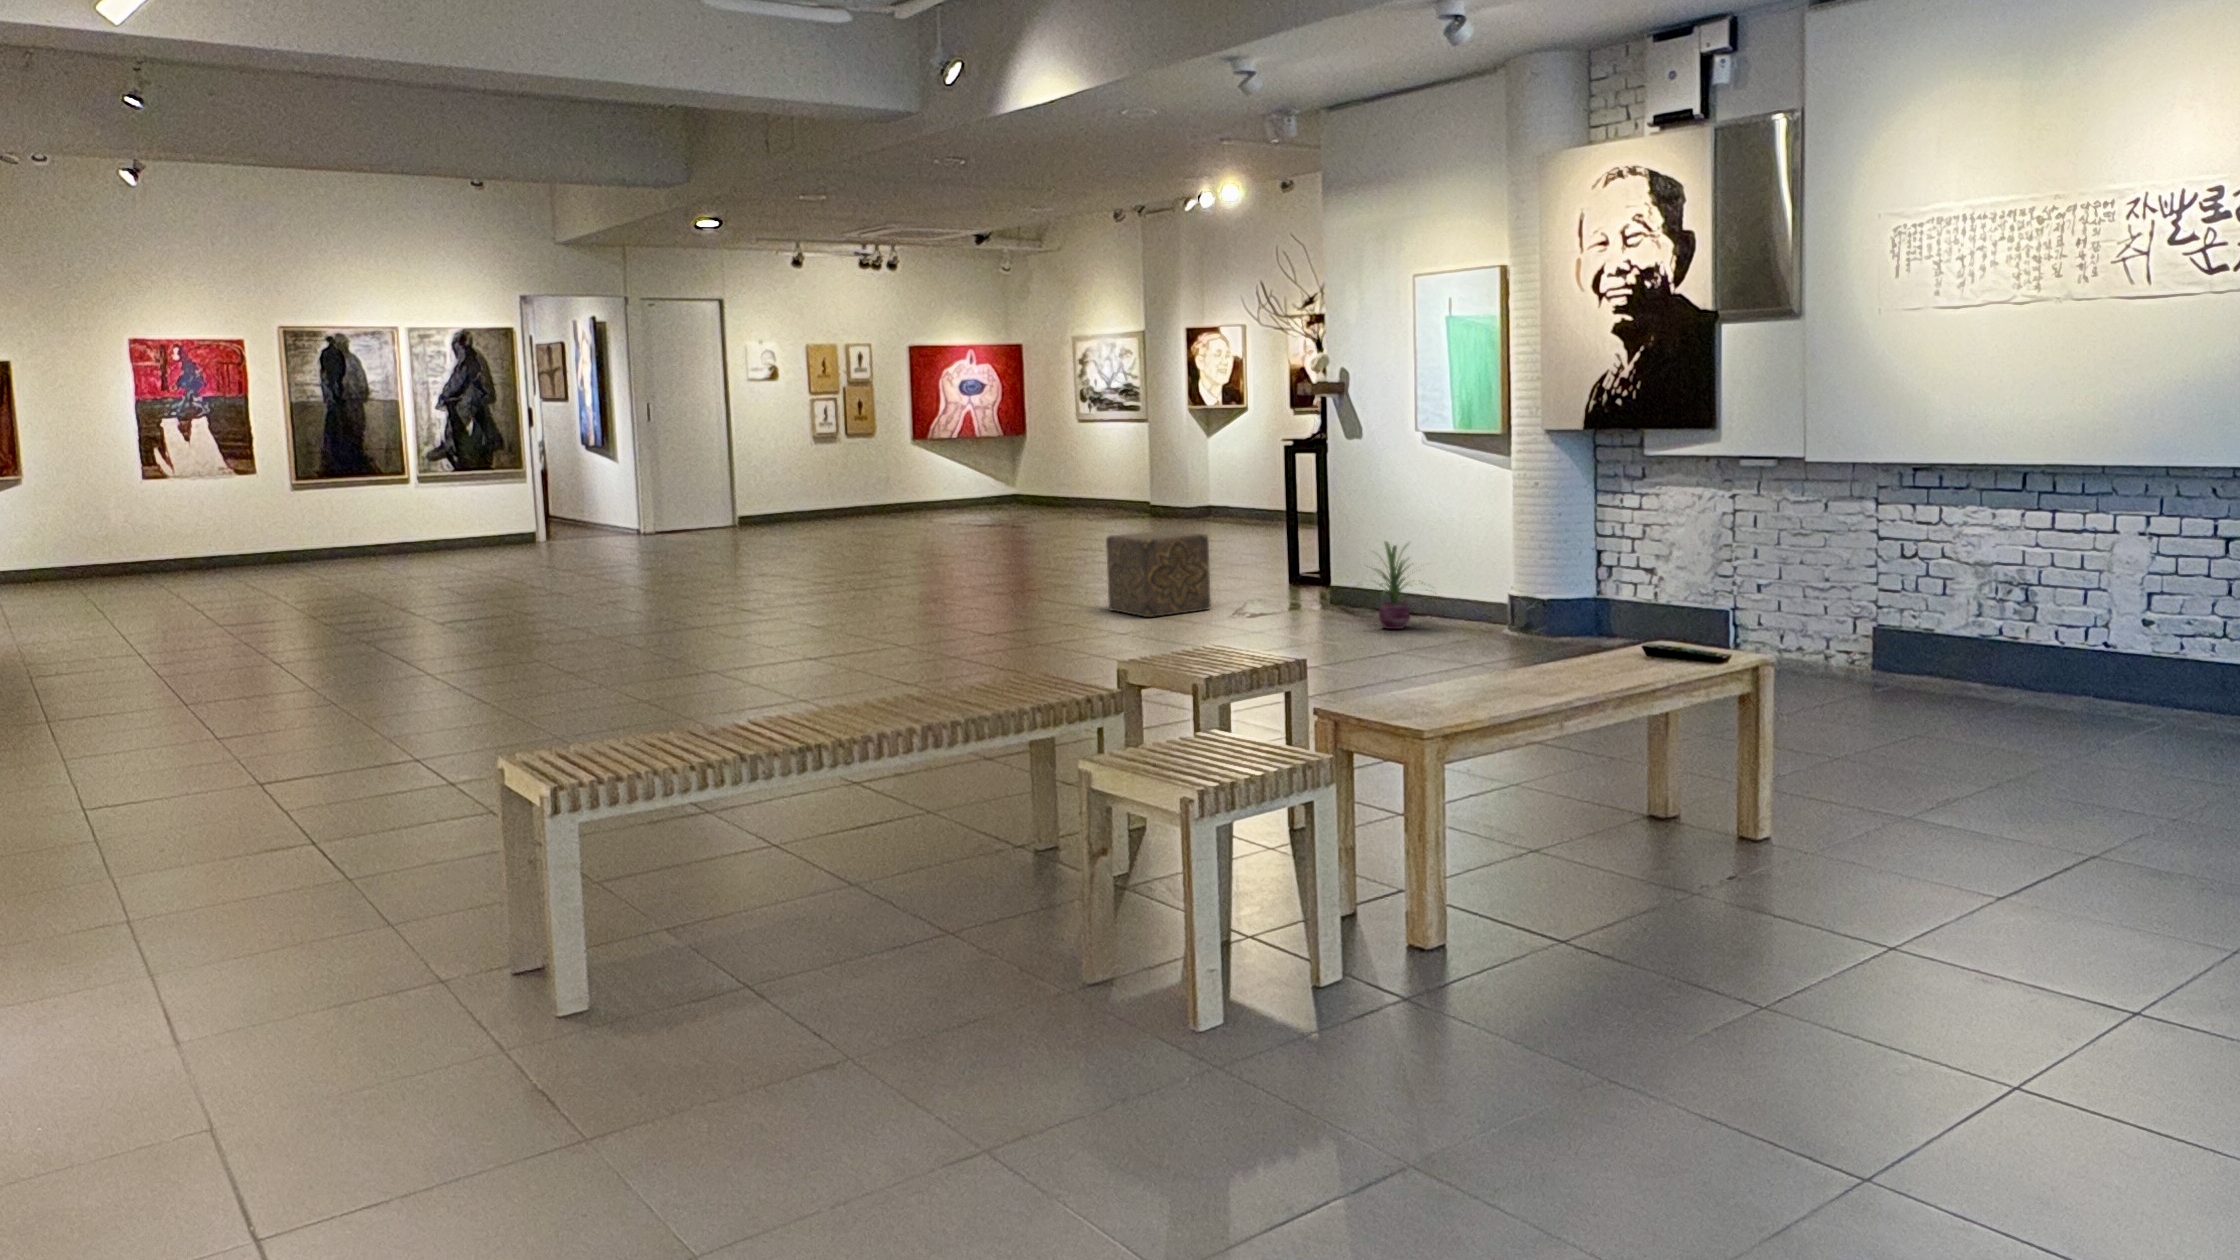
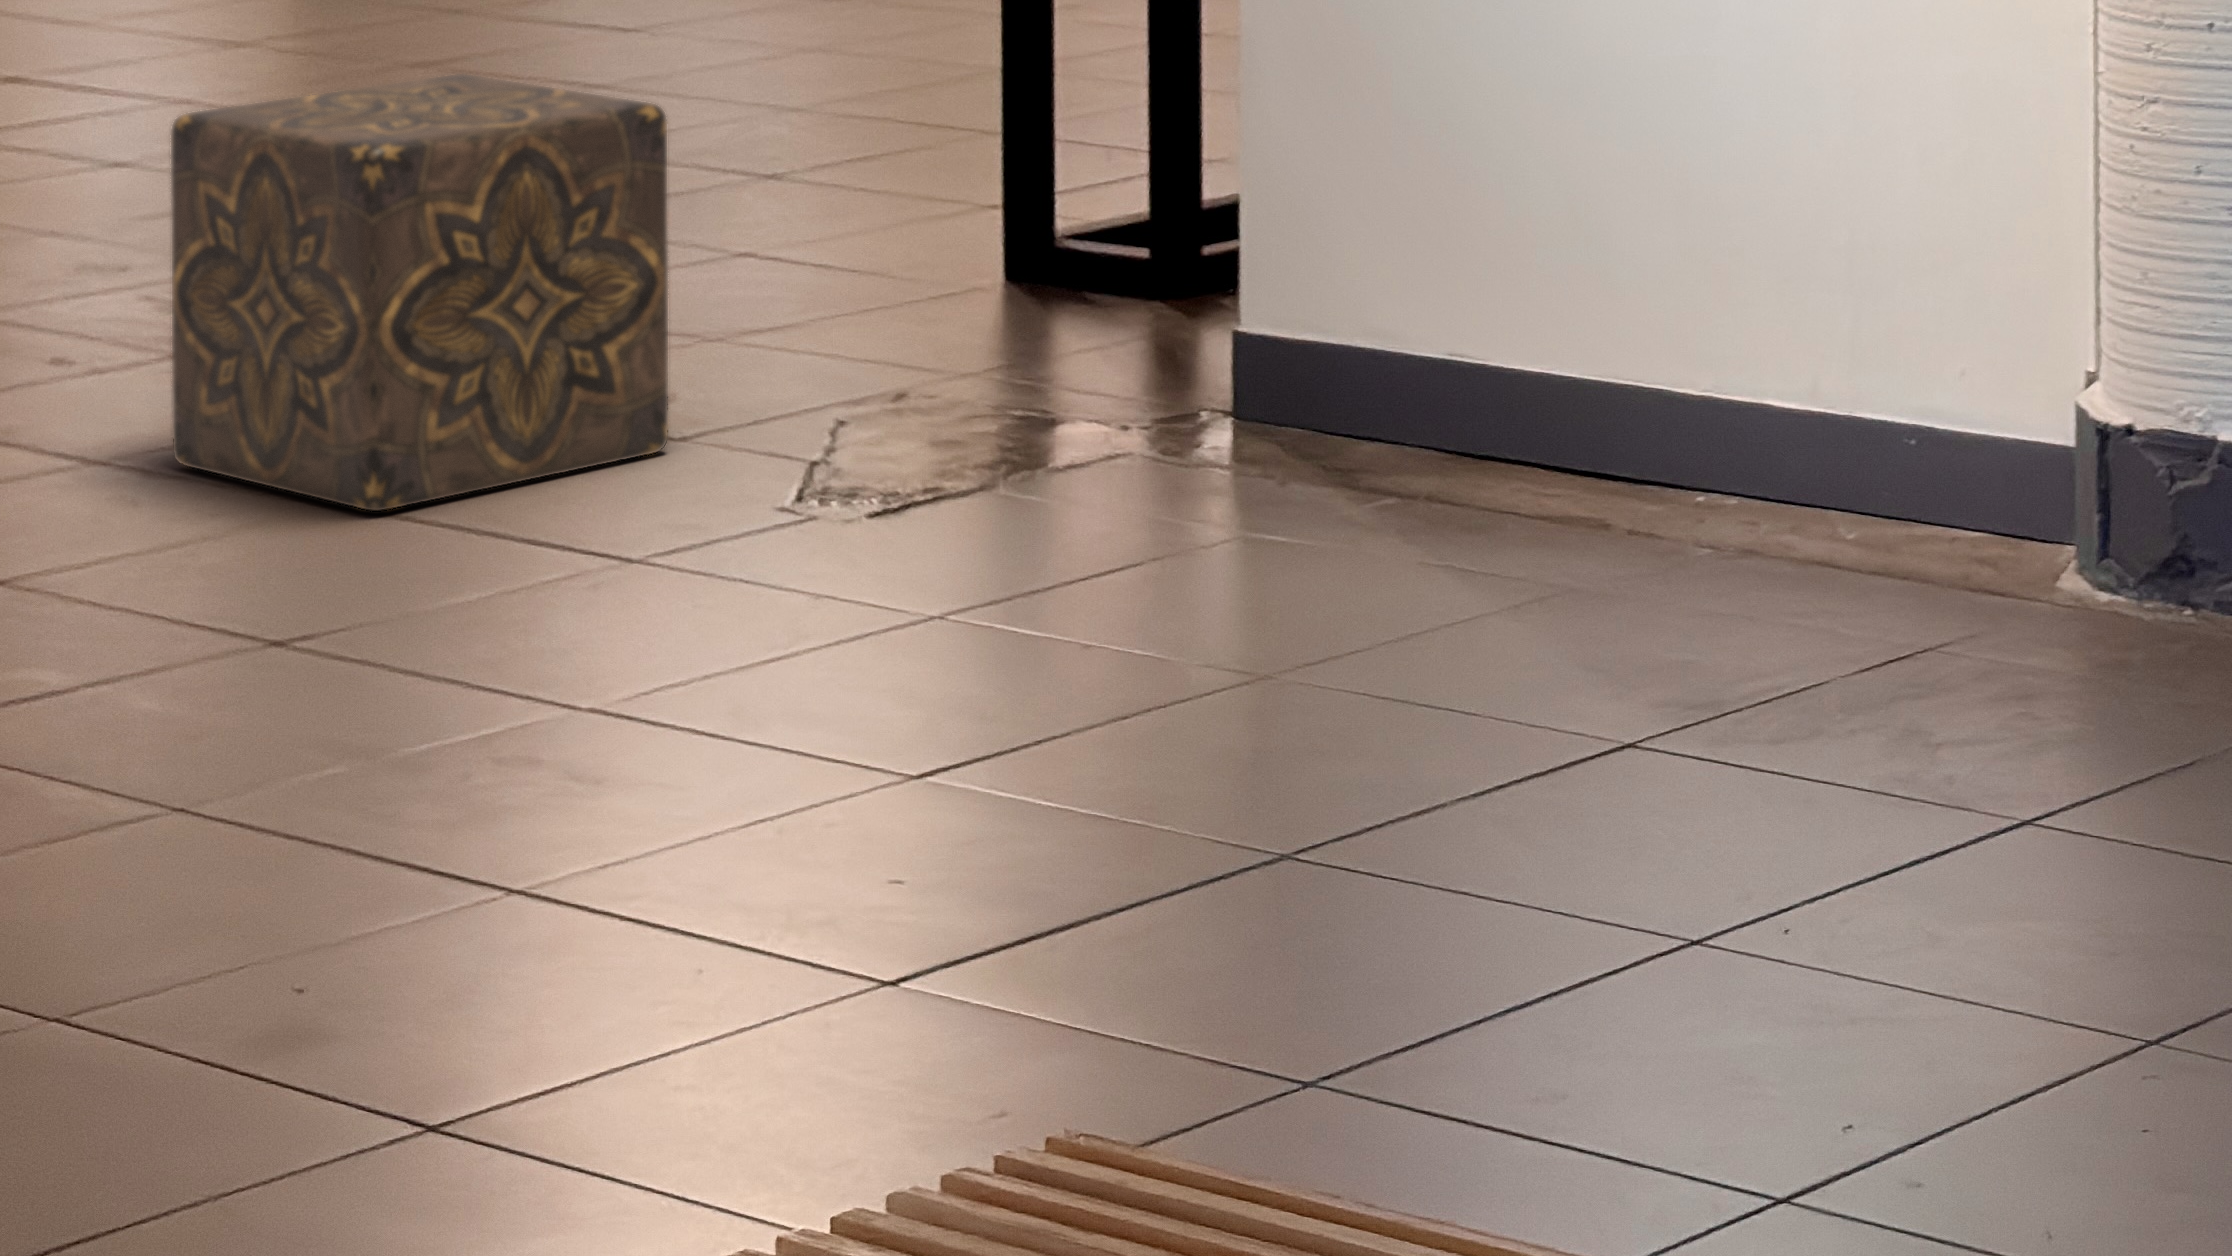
decorative plant: present [1376,542,1411,629] -> none [1346,159,1758,570]

